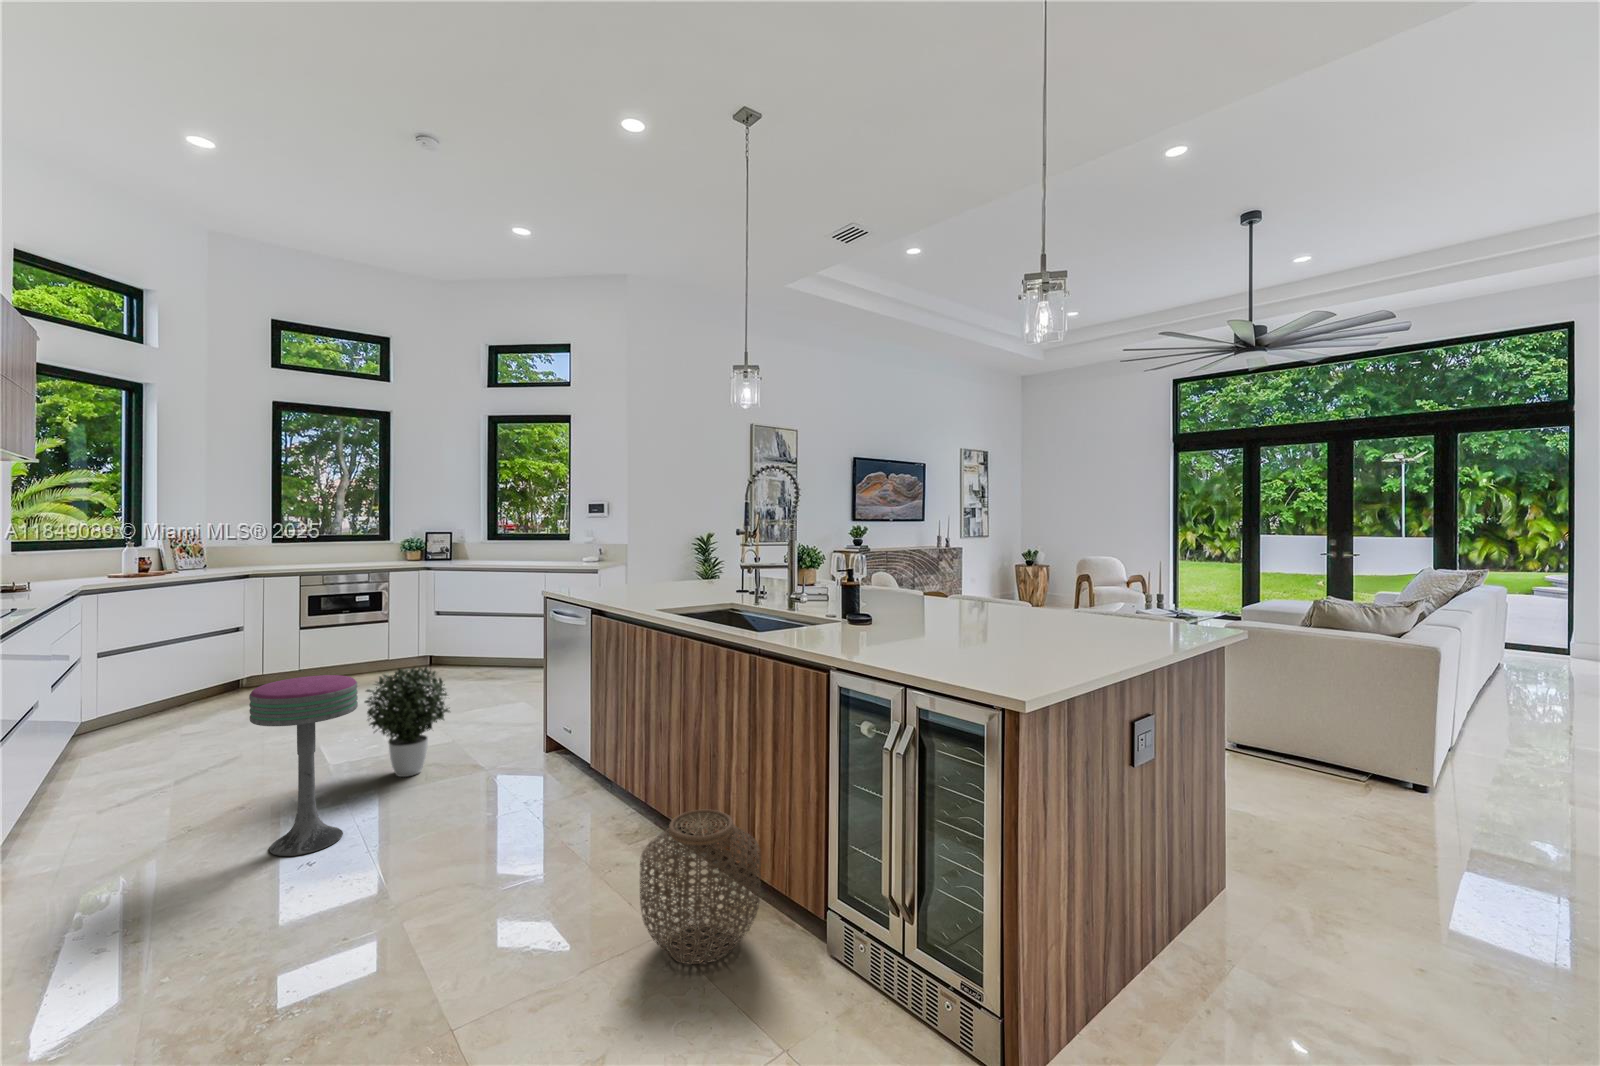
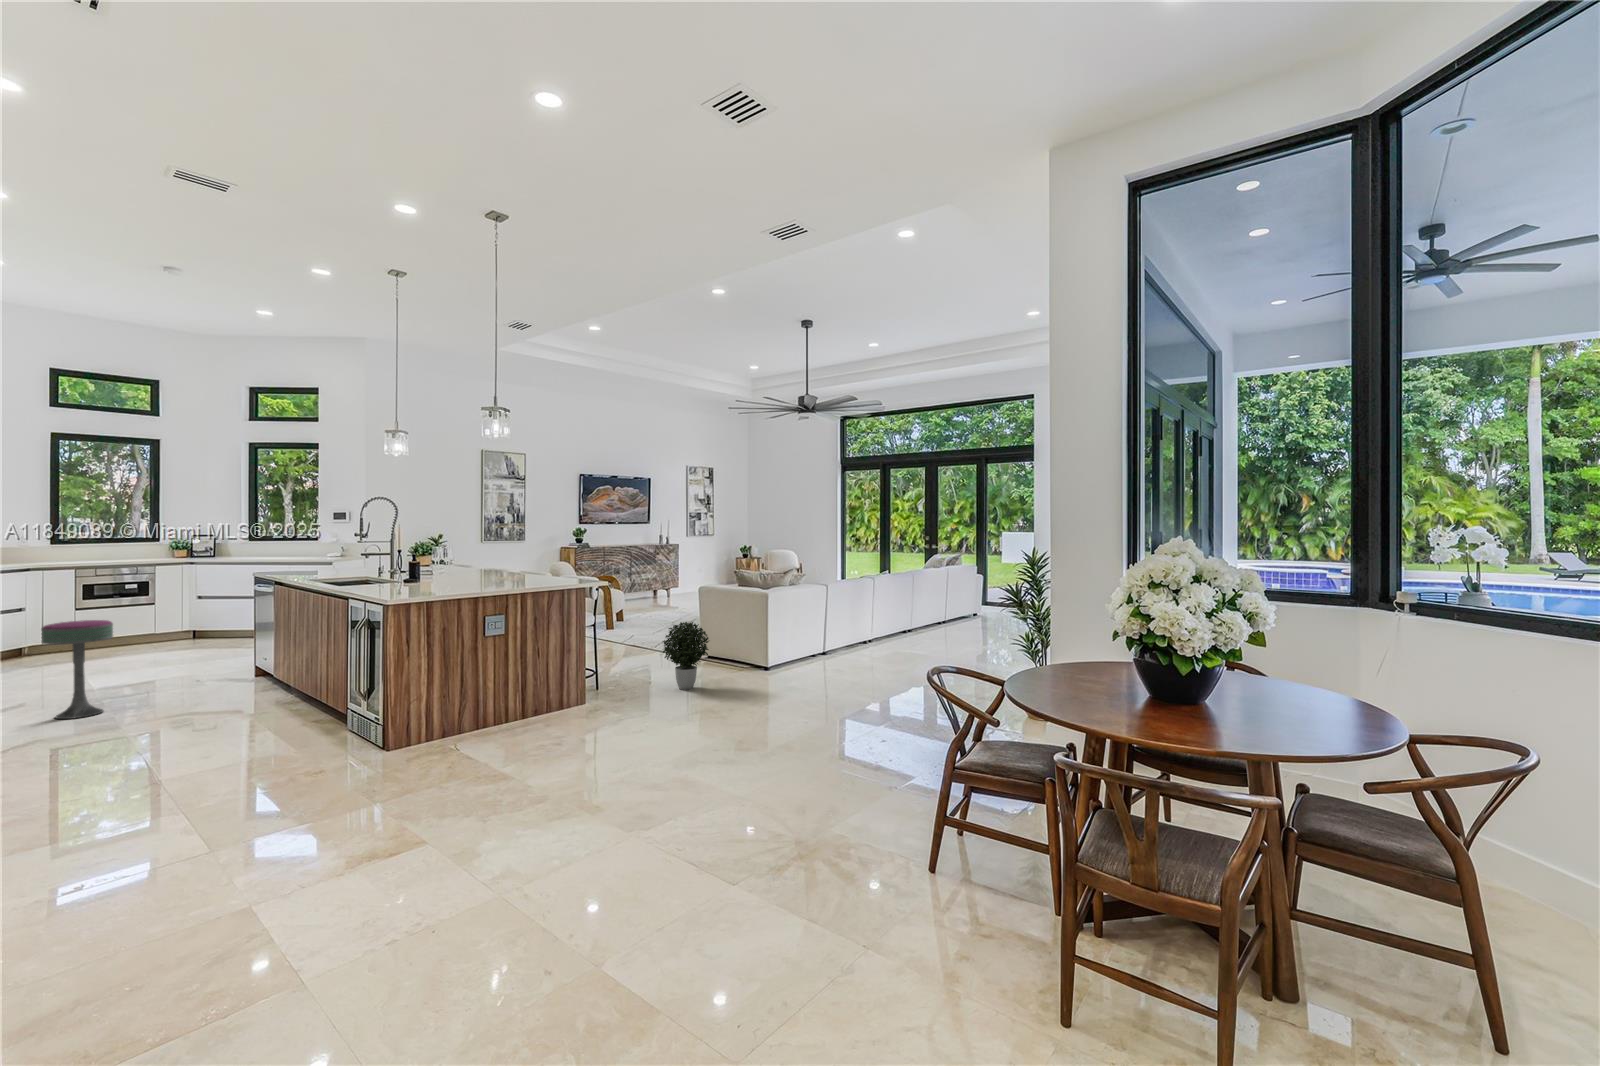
potted plant: present [365,666,450,777] -> present [663,622,709,690]
woven basket: present [640,810,761,964] -> none [258,671,328,737]

